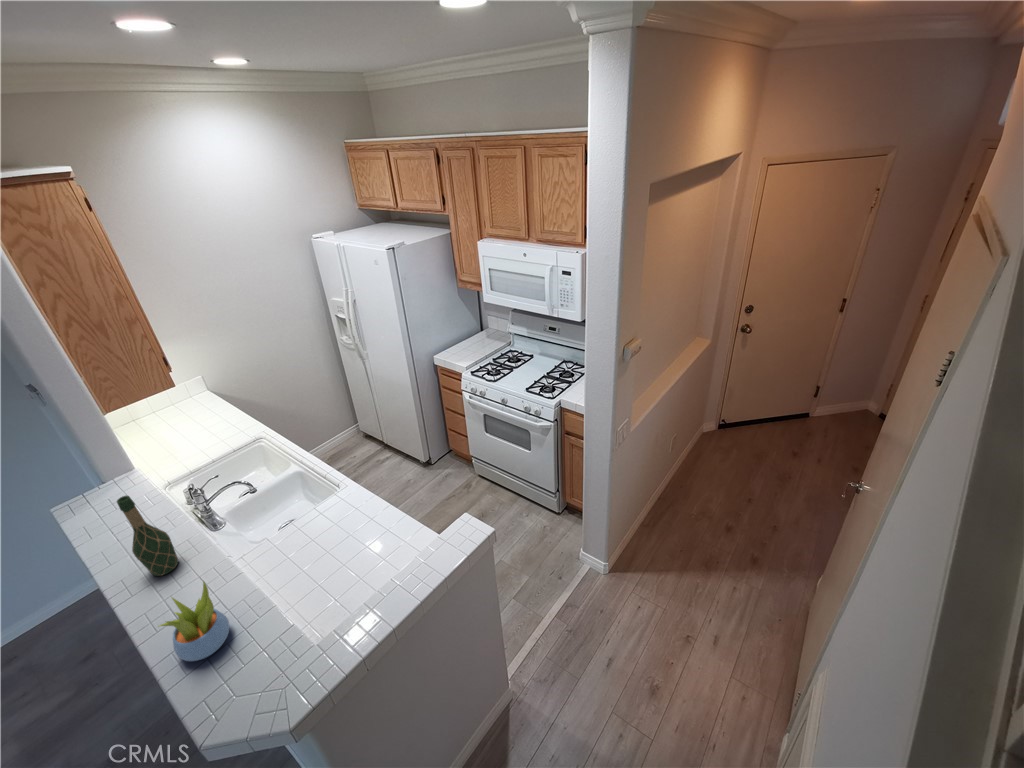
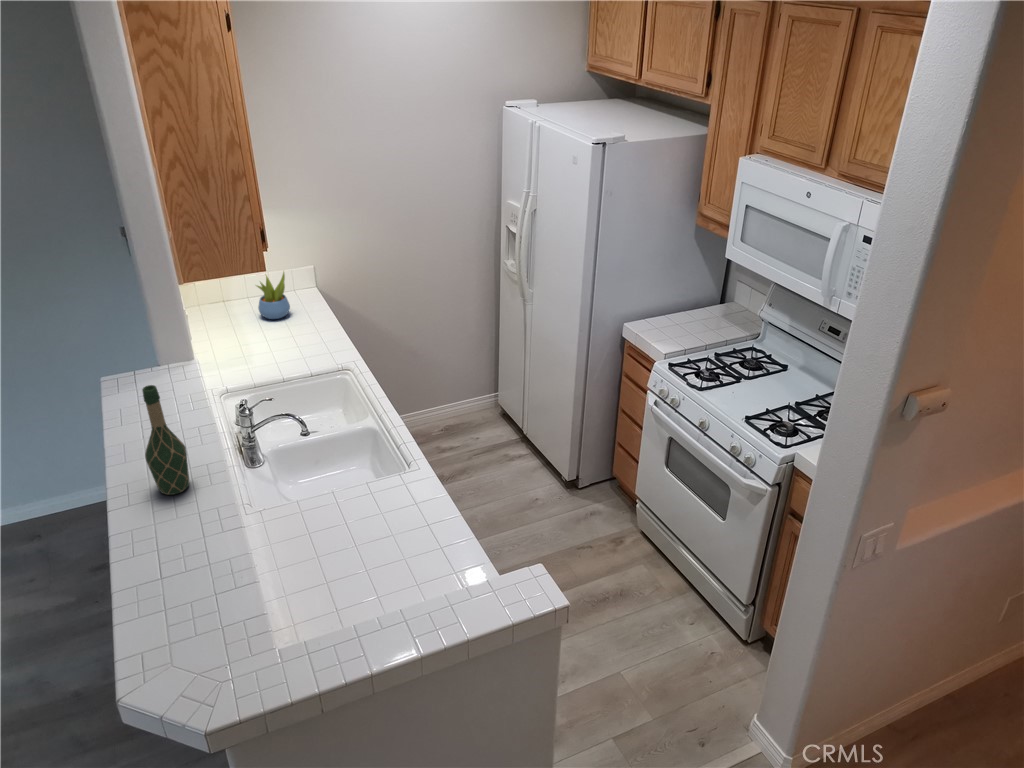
succulent plant: present [160,582,230,661] -> present [257,272,290,319]

